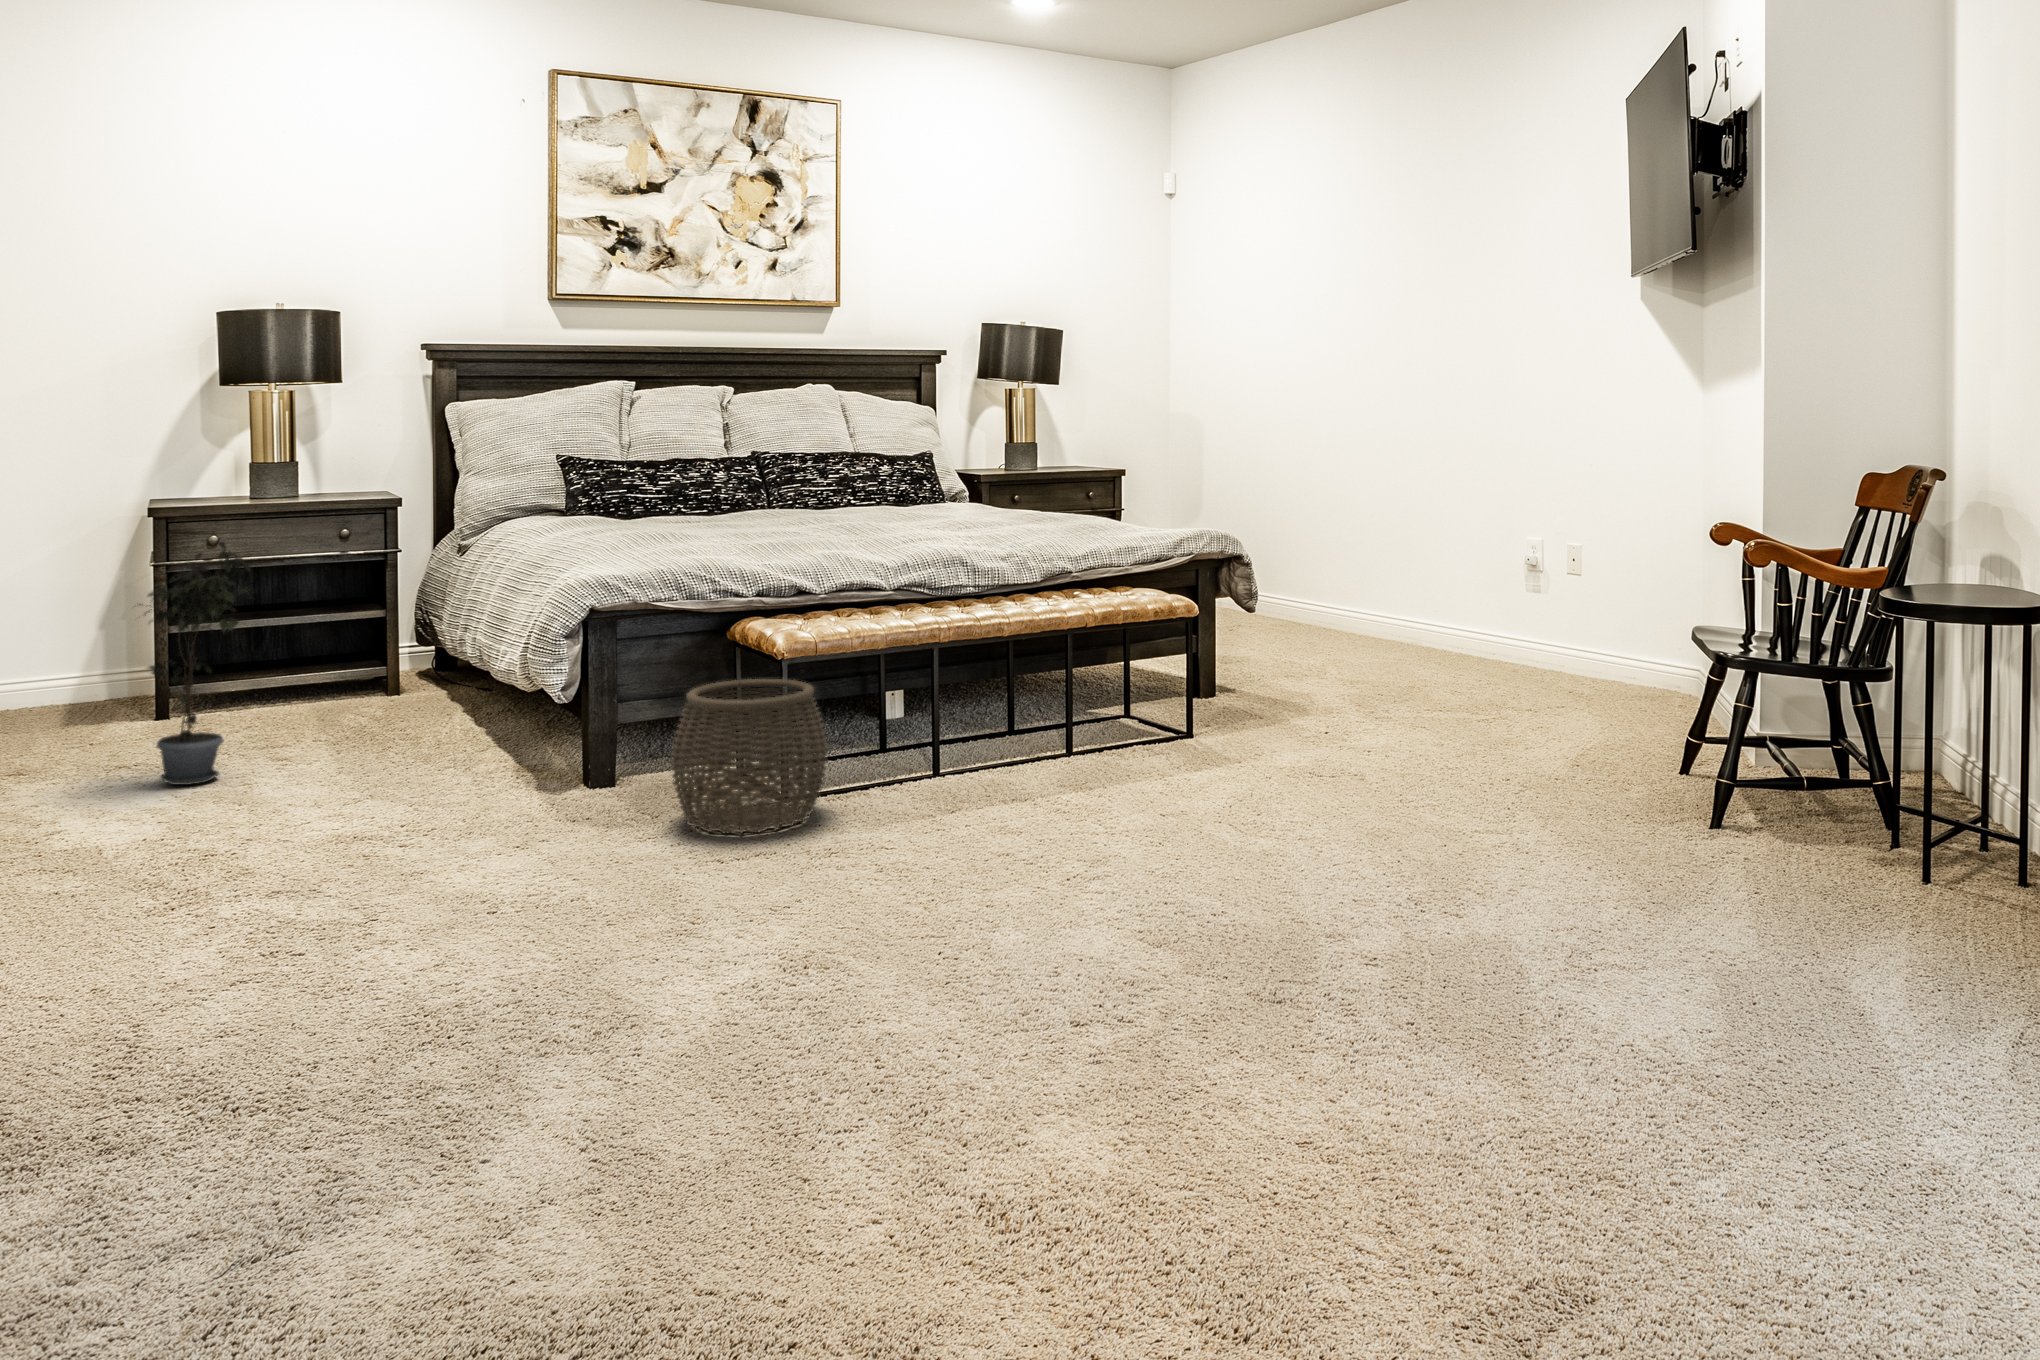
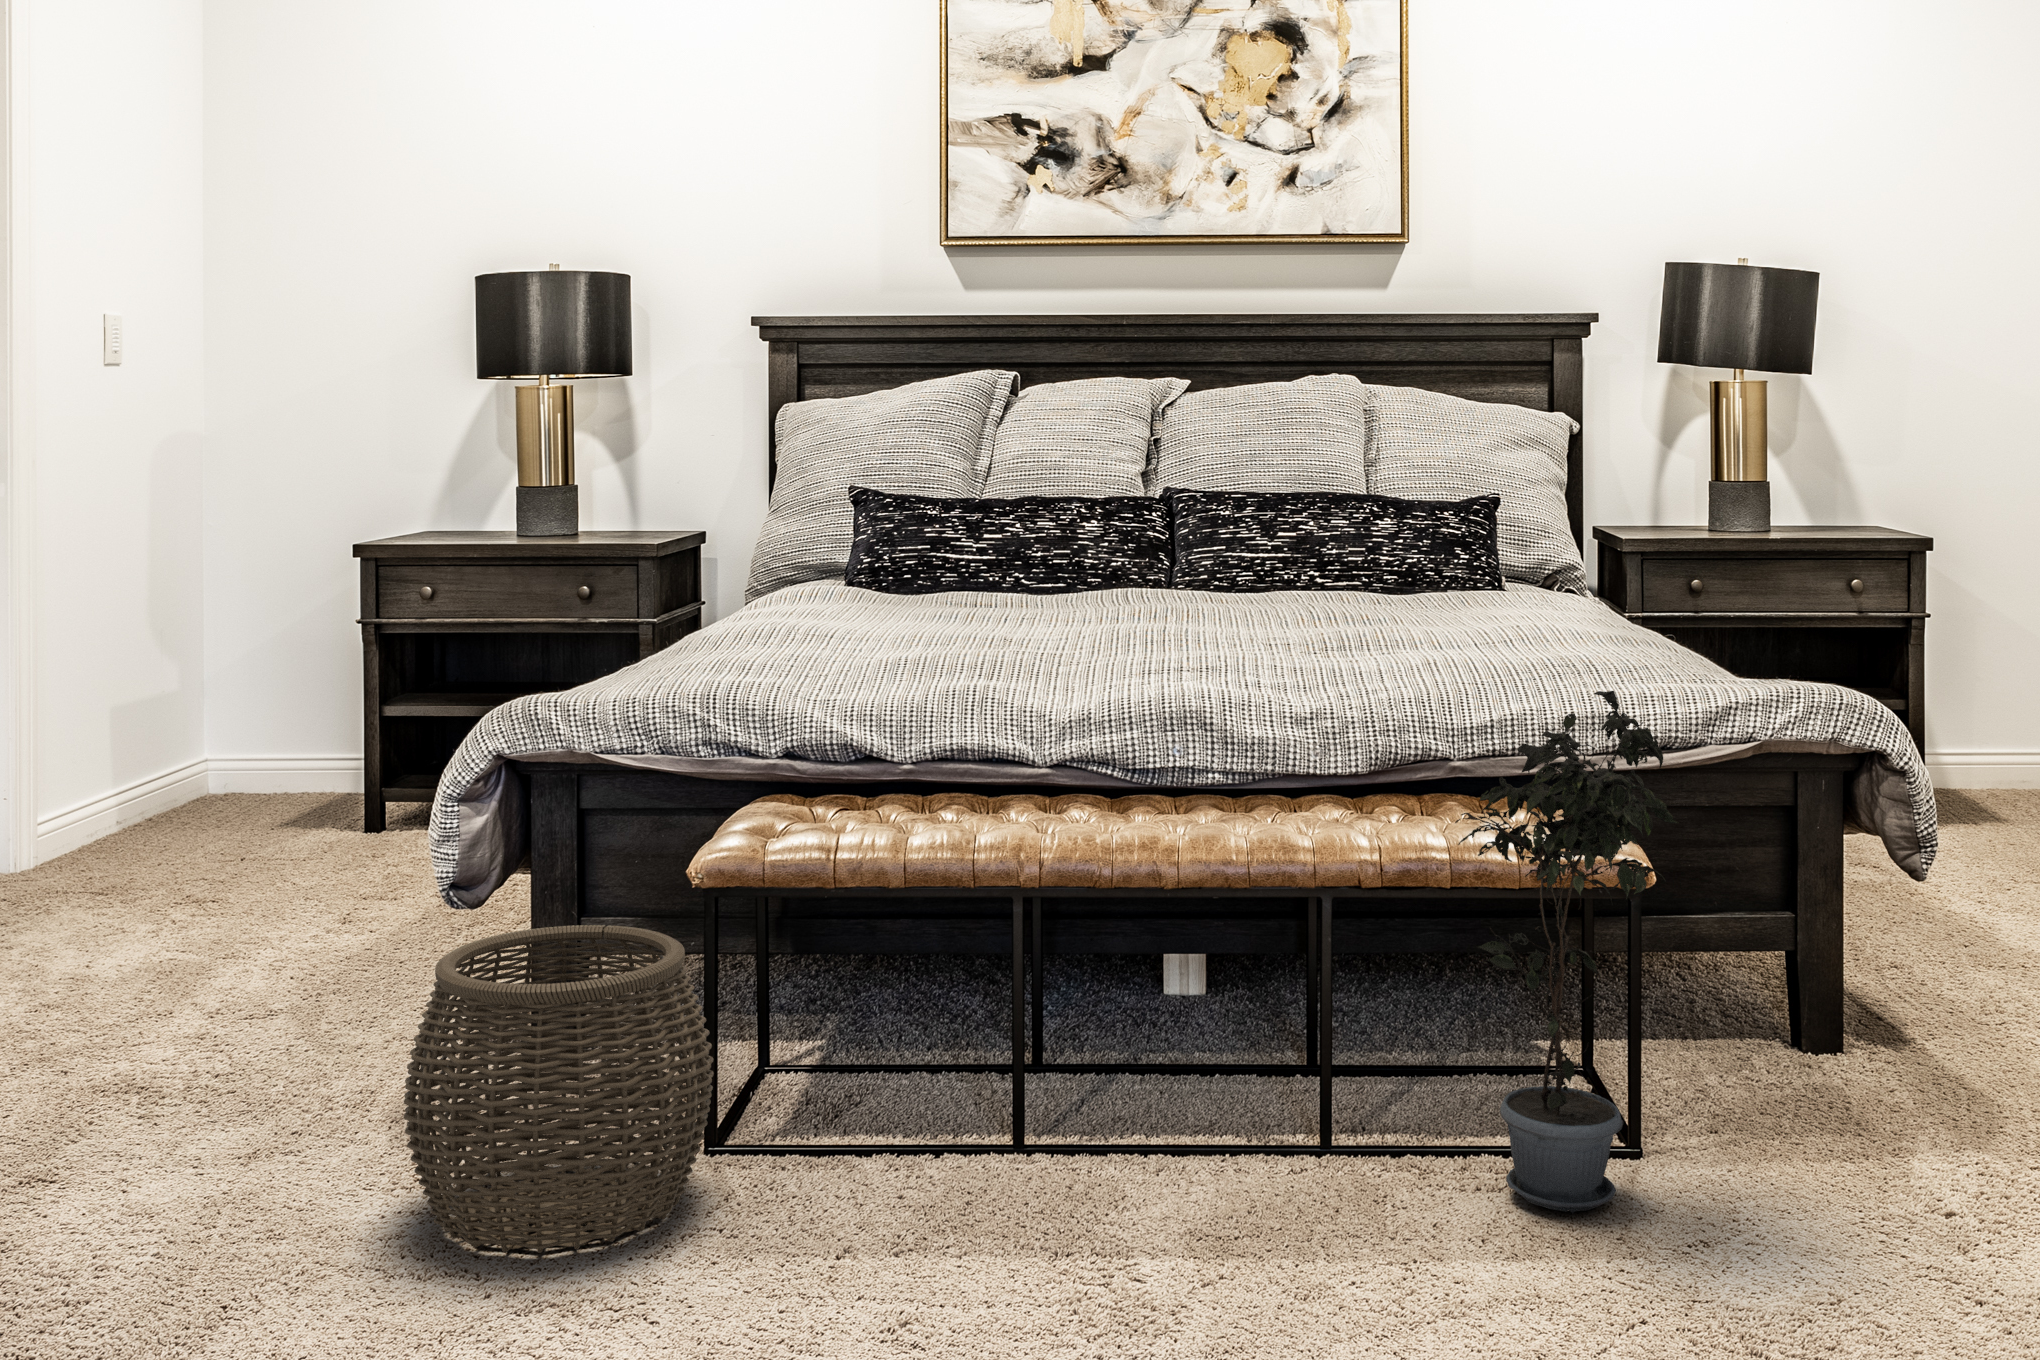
potted plant: present [139,542,252,785] -> present [1455,691,1683,1214]

